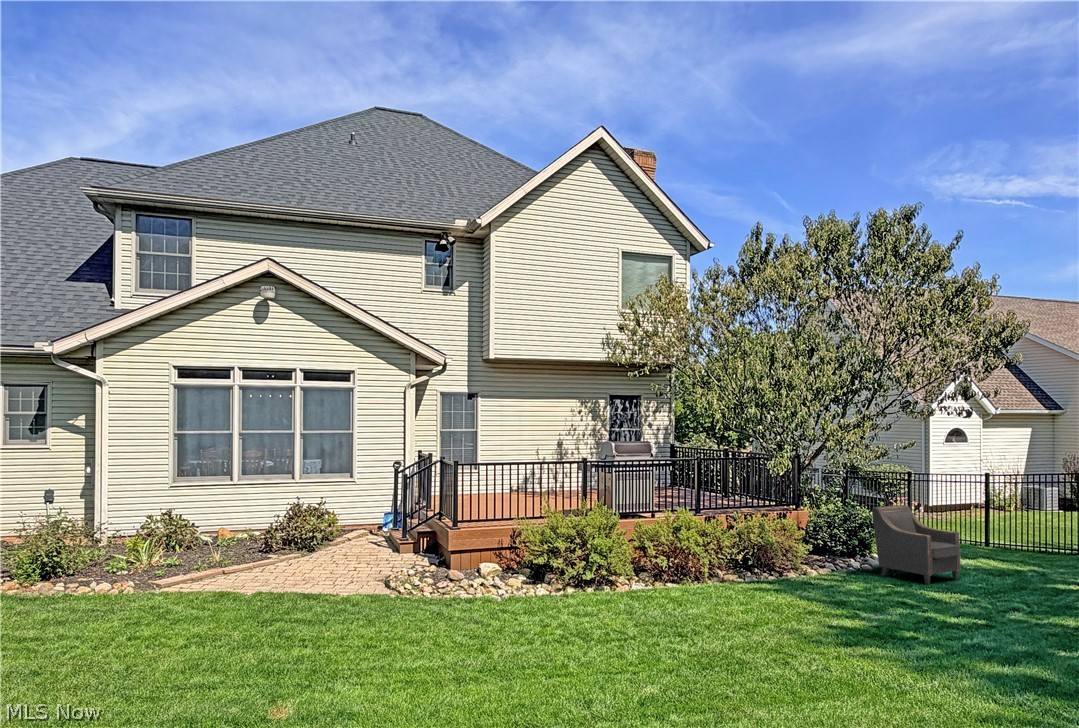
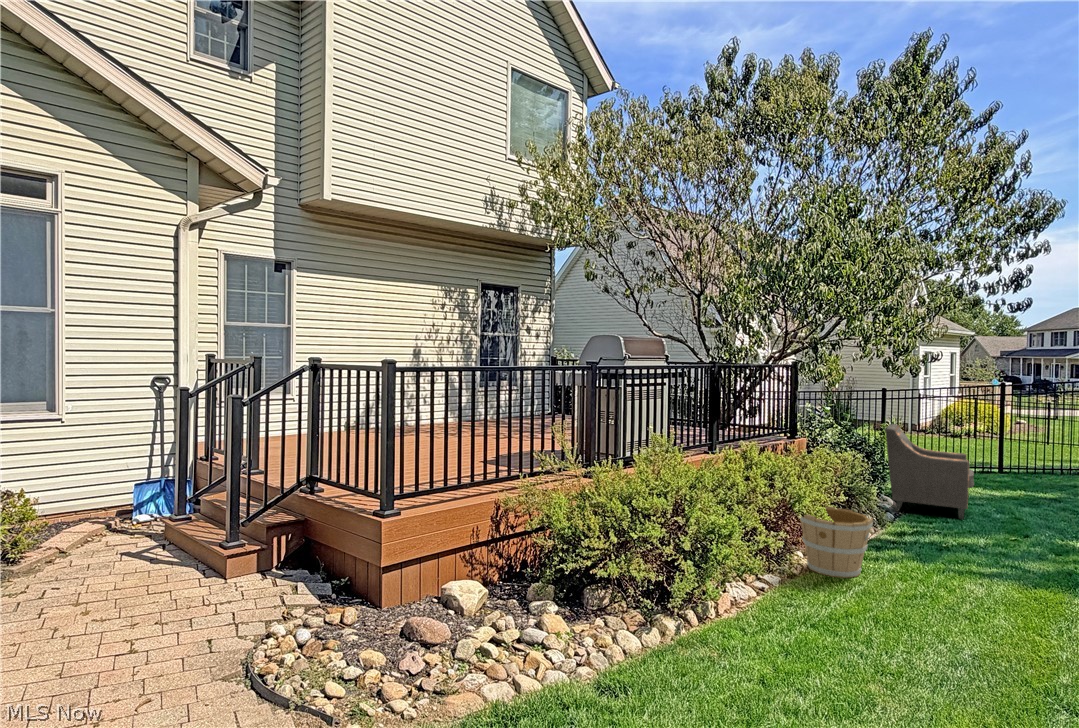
wooden bucket: none [698,550,742,594] -> present [800,507,873,578]

